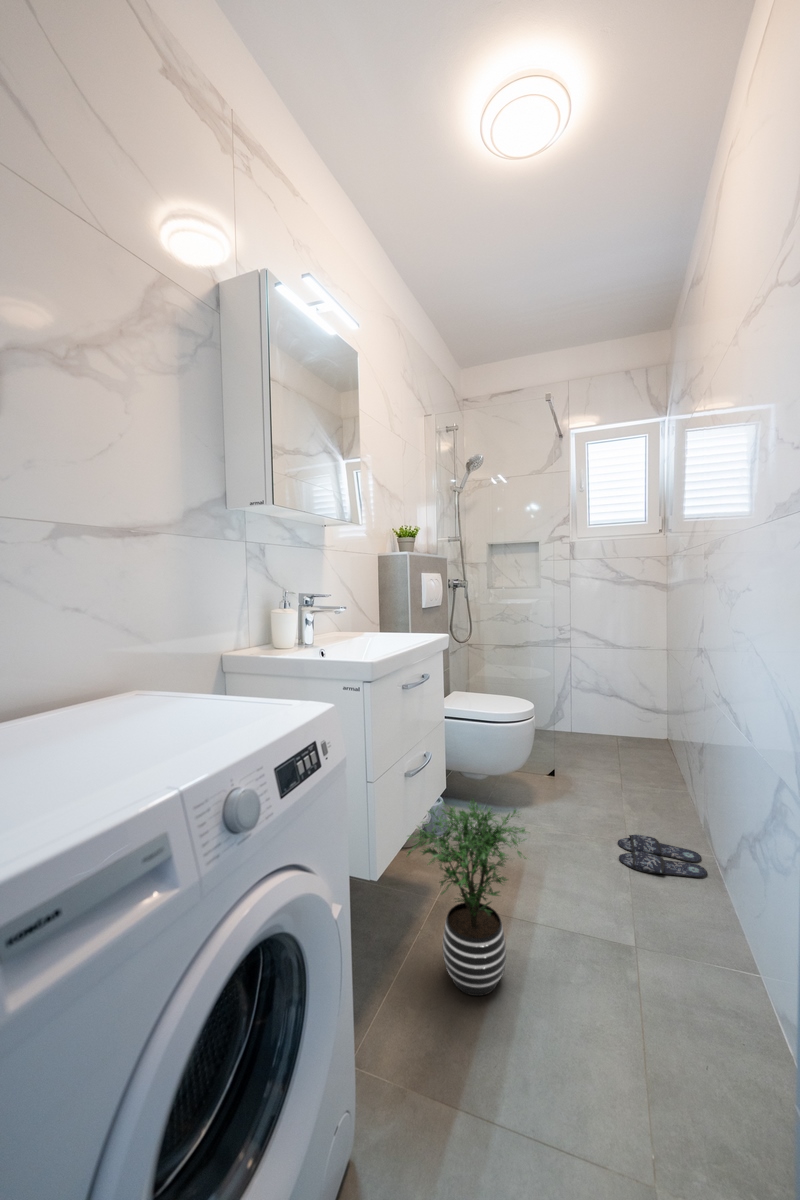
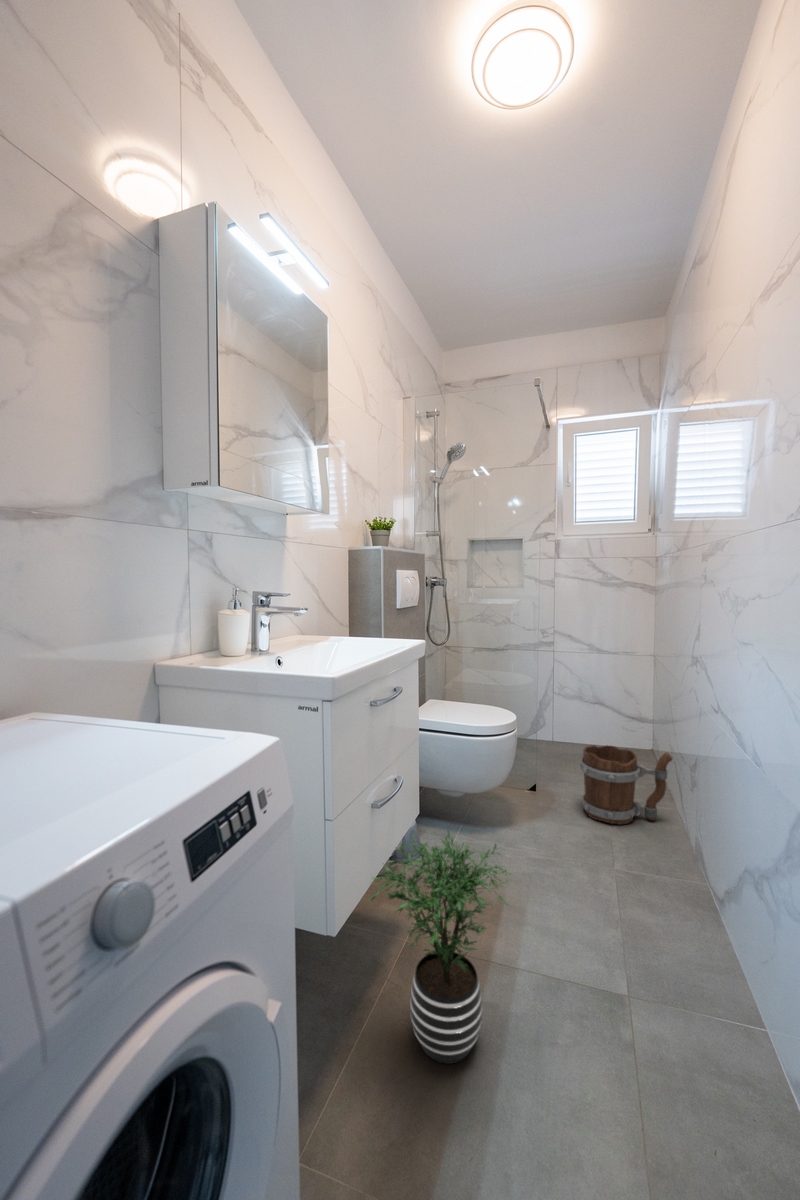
bucket: none [596,731,683,804] -> present [580,745,672,825]
slippers: present [618,835,708,878] -> none [603,861,701,911]

